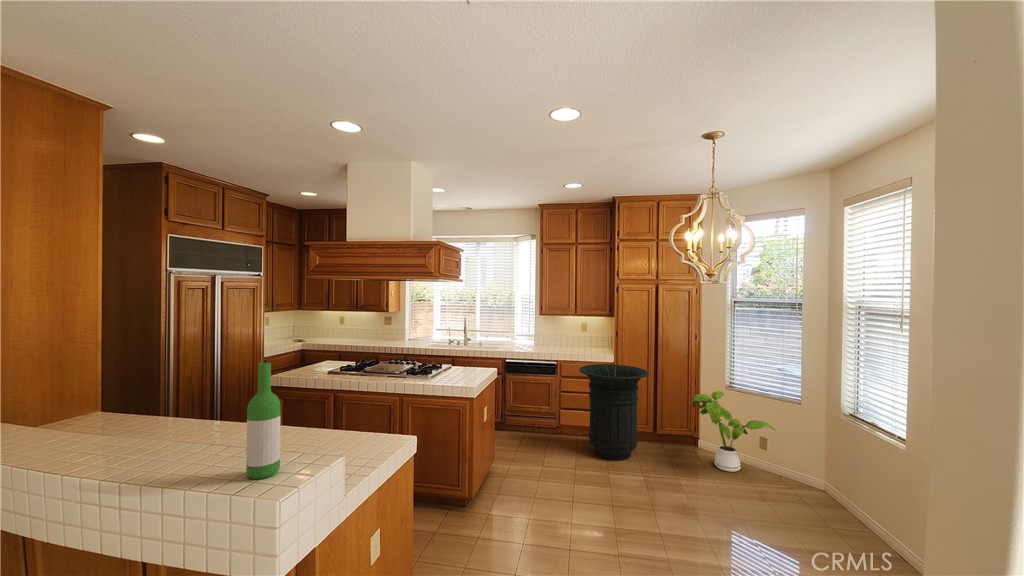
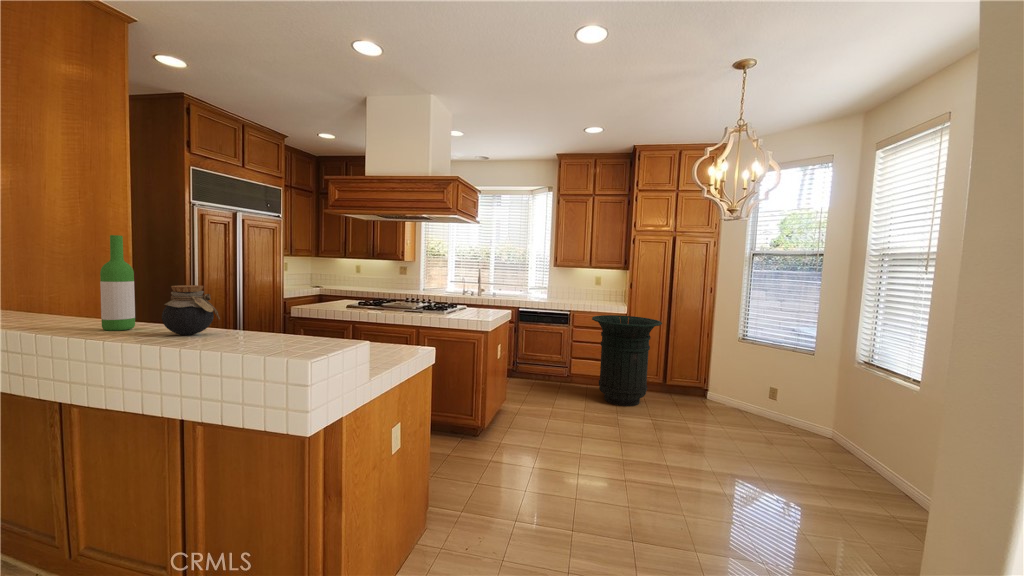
wine bottle: present [246,362,280,479] -> present [100,235,135,331]
house plant: present [691,391,775,472] -> none [702,341,788,420]
jar: none [117,405,182,463] -> present [162,285,220,335]

